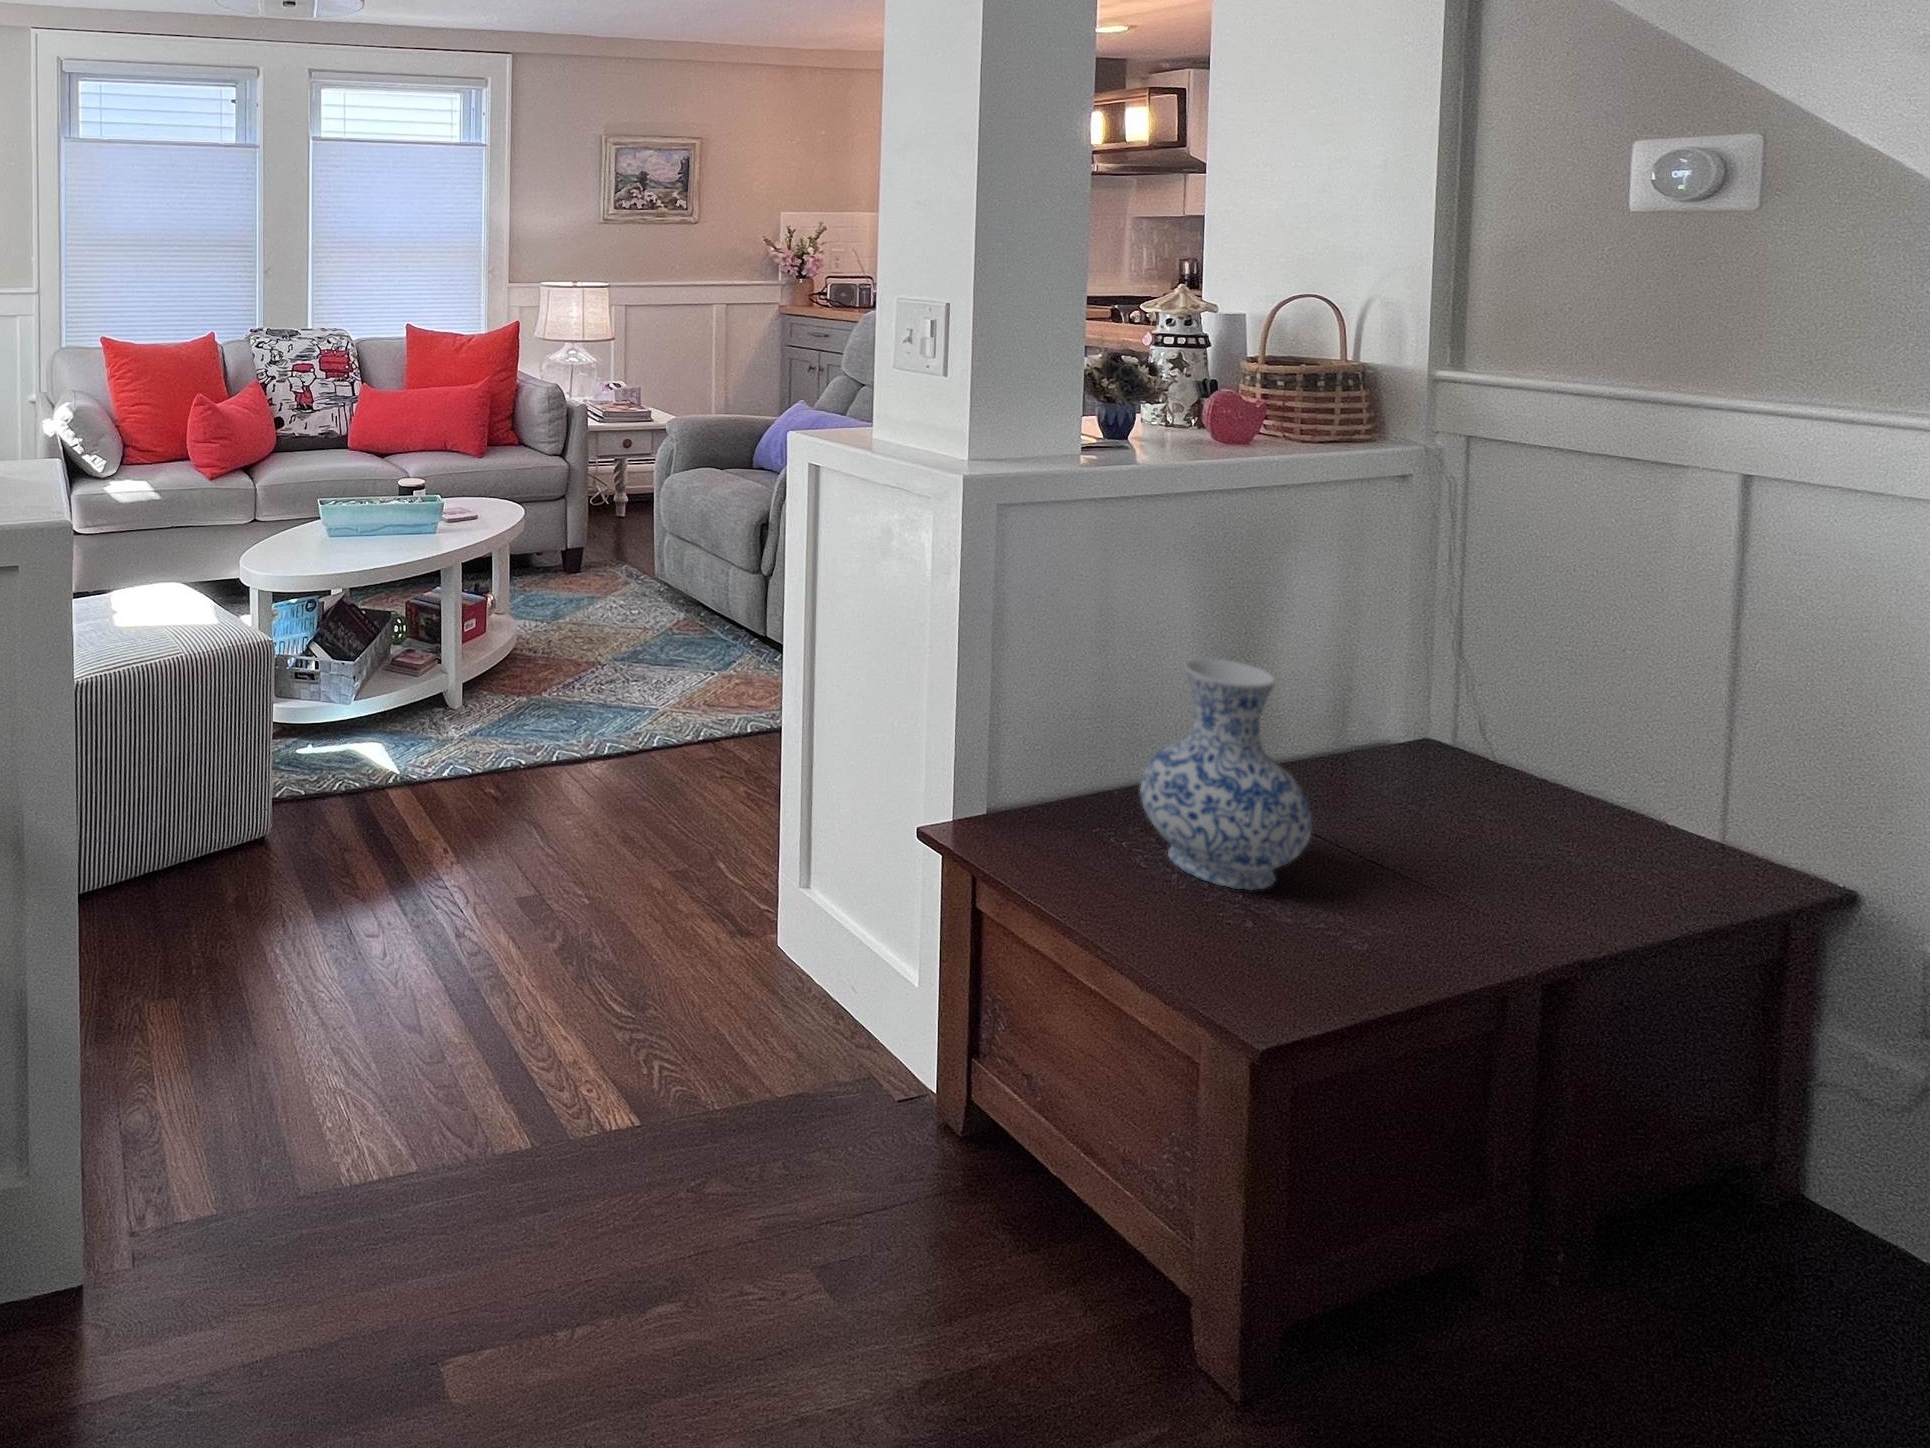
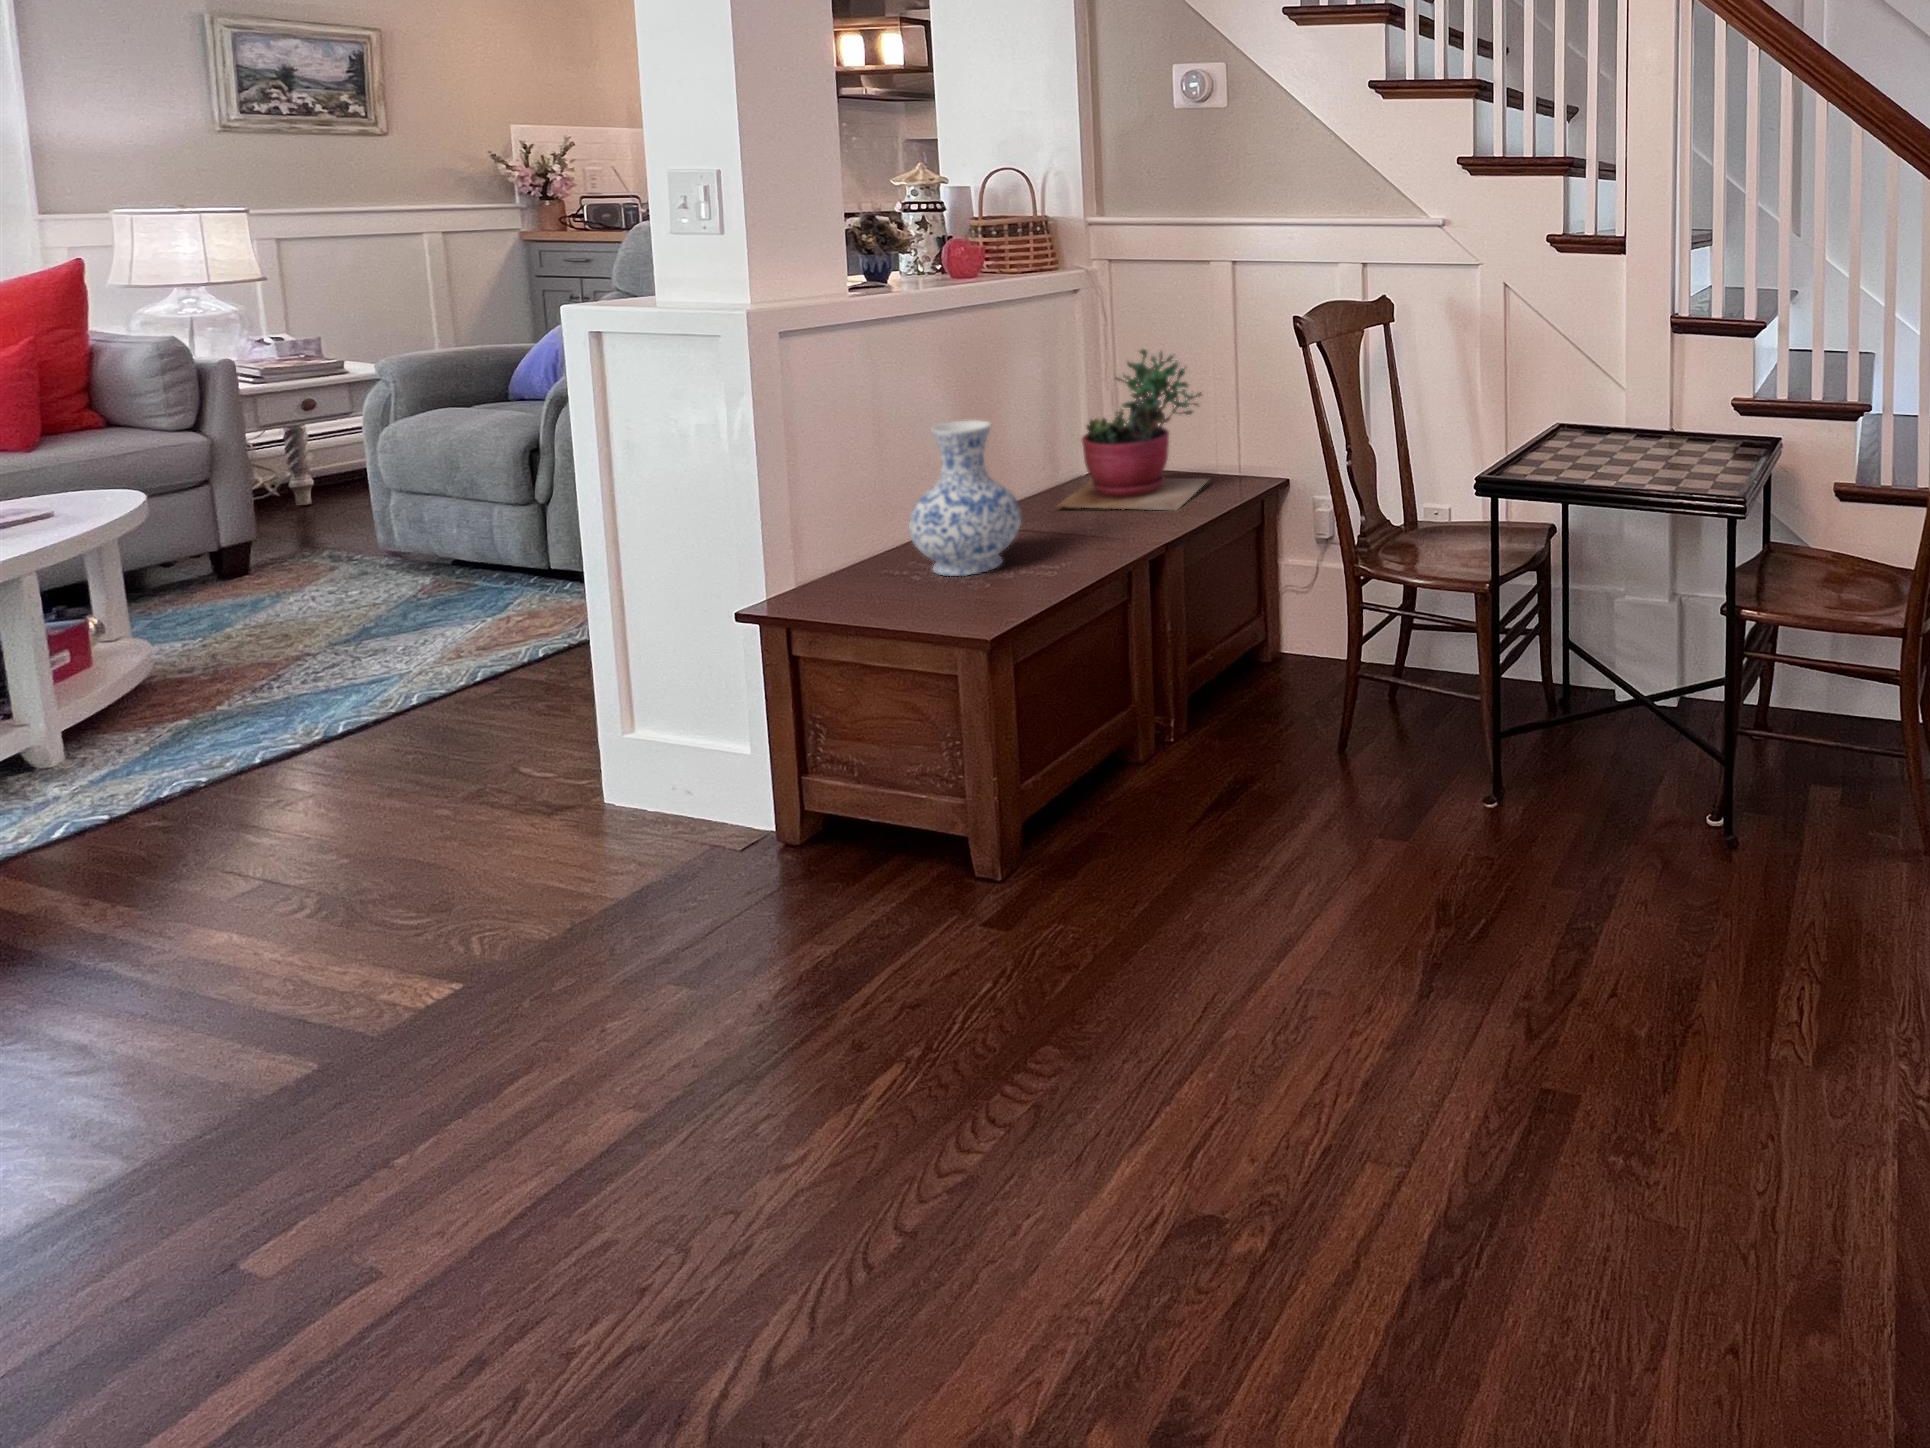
succulent plant: none [1351,575,1659,882] -> present [1058,349,1208,510]

